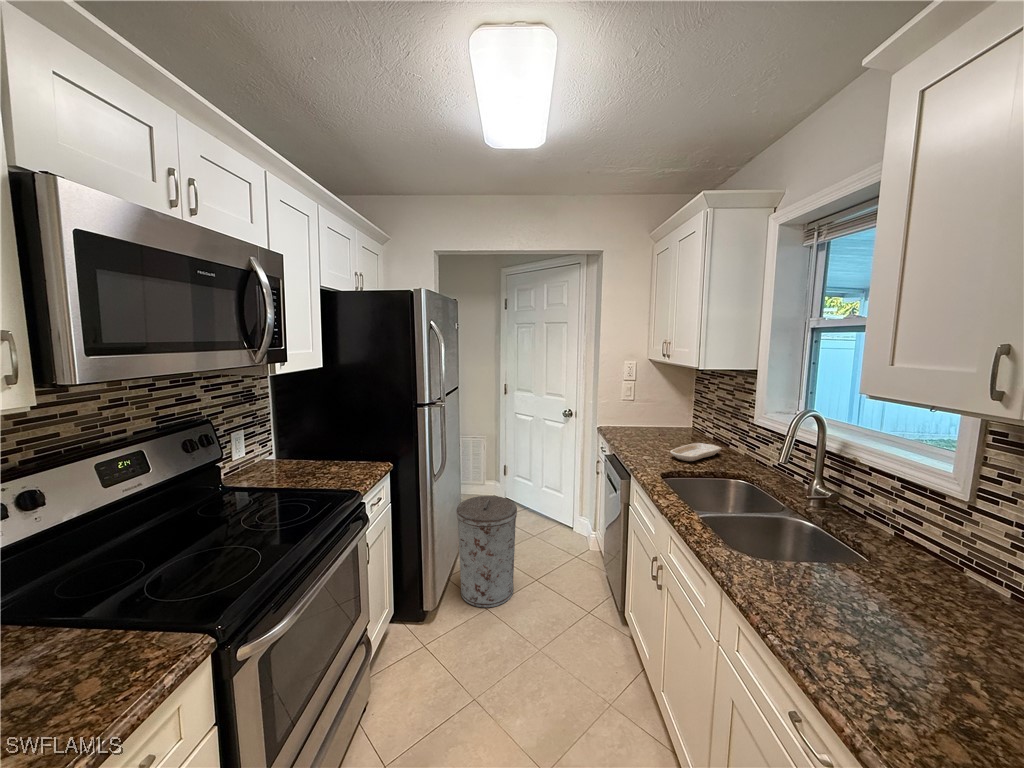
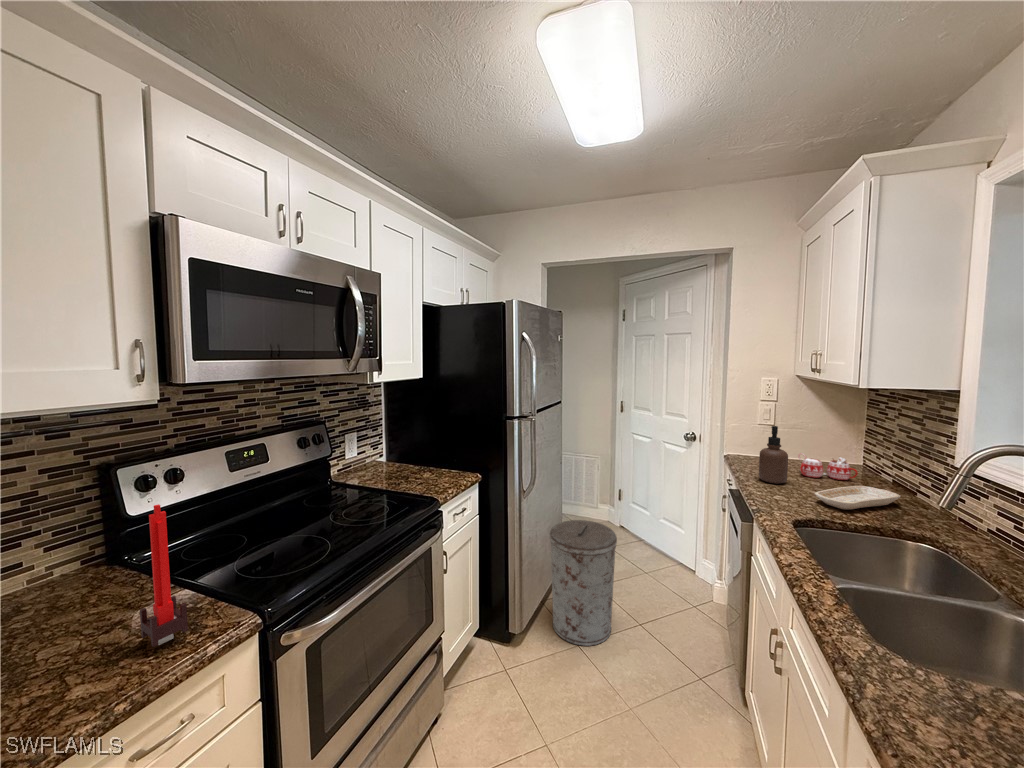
soap dispenser: none [628,401,649,447] -> present [759,426,788,484]
mug: none [653,421,692,440] -> present [798,453,858,480]
candle: none [53,530,123,696] -> present [140,504,188,647]

